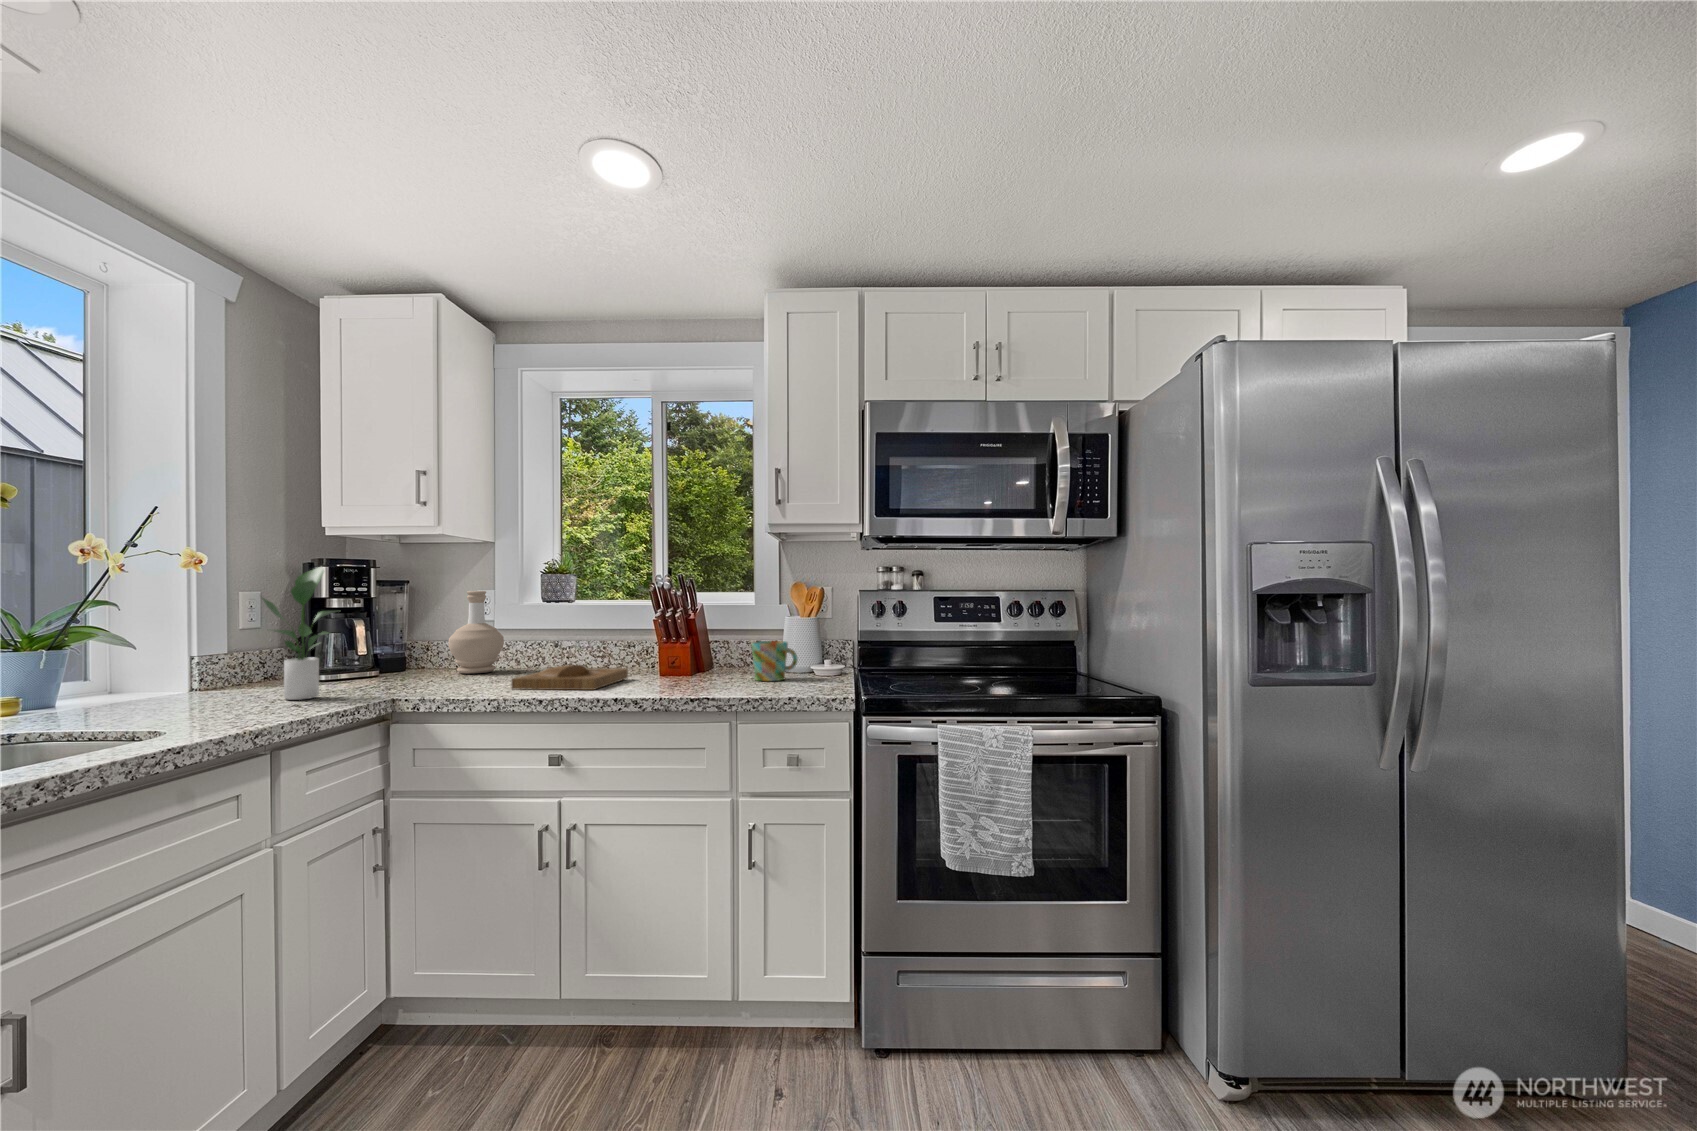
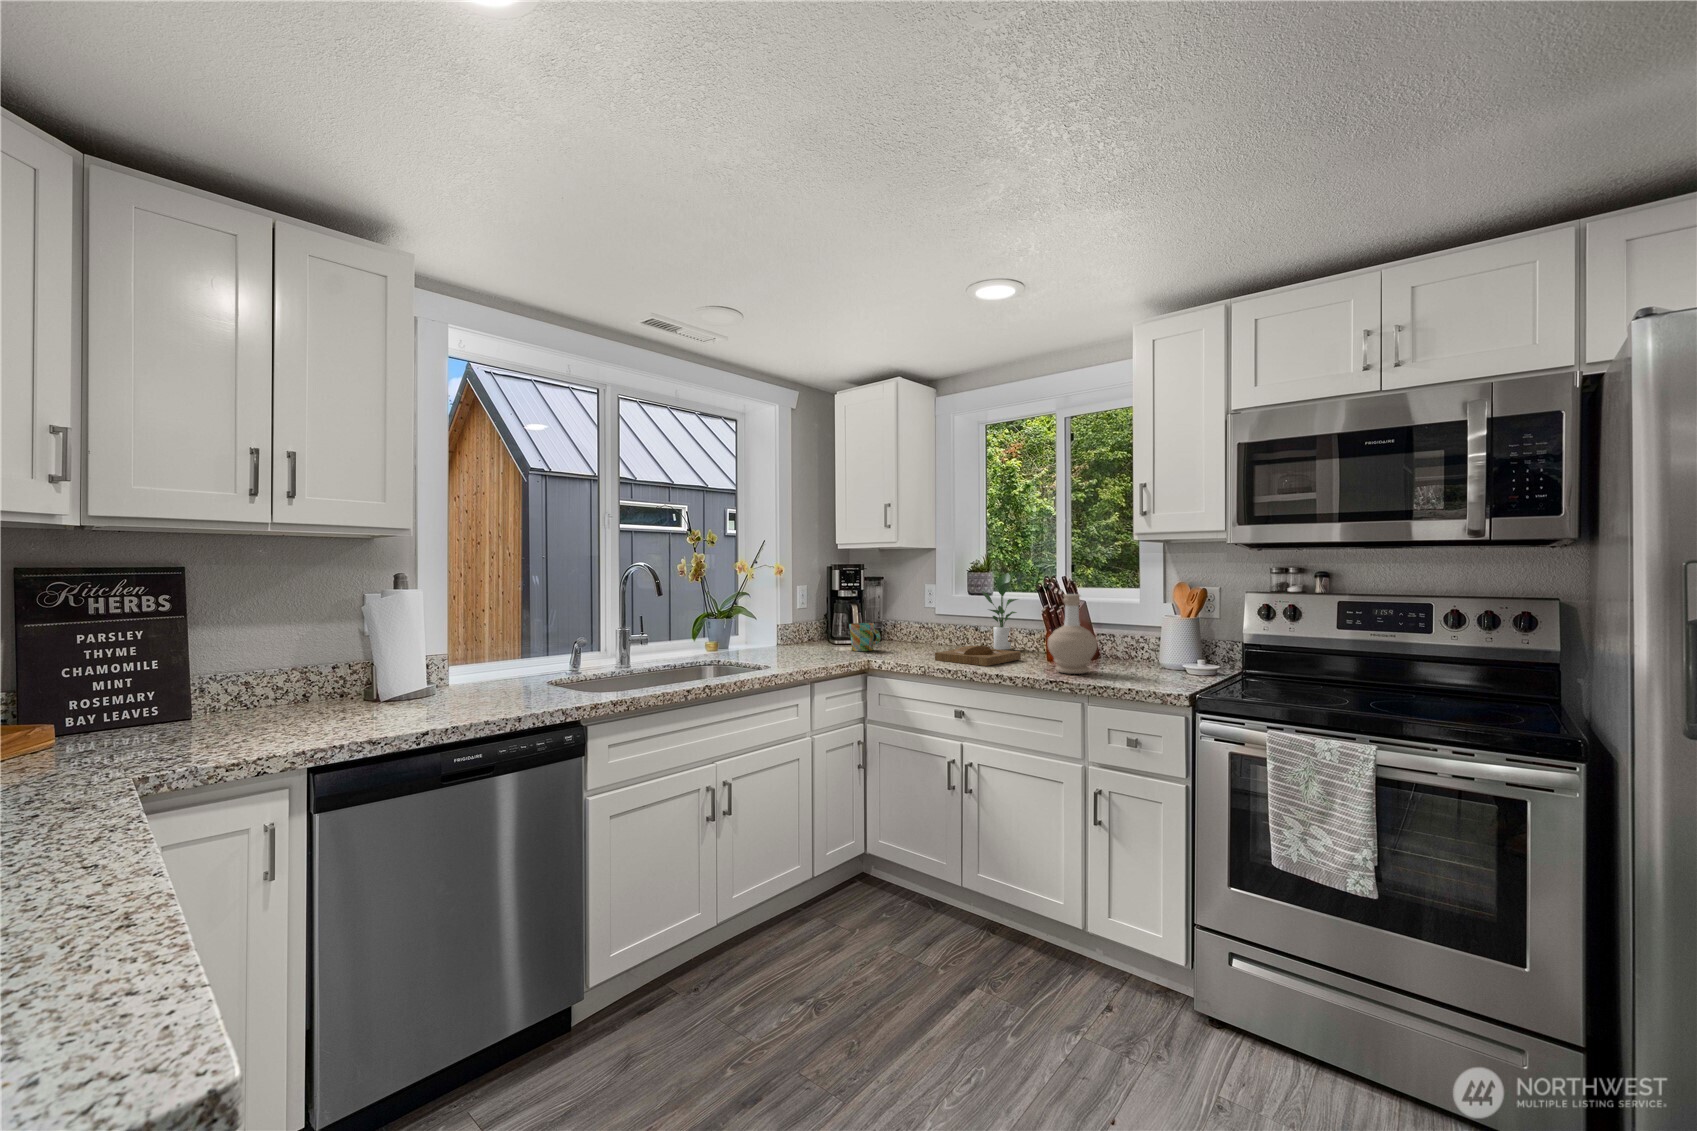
potted plant: present [262,567,335,700] -> present [982,573,1018,650]
bottle: present [448,591,504,674] -> present [1048,594,1097,674]
mug: present [751,641,797,681] -> present [849,623,881,651]

